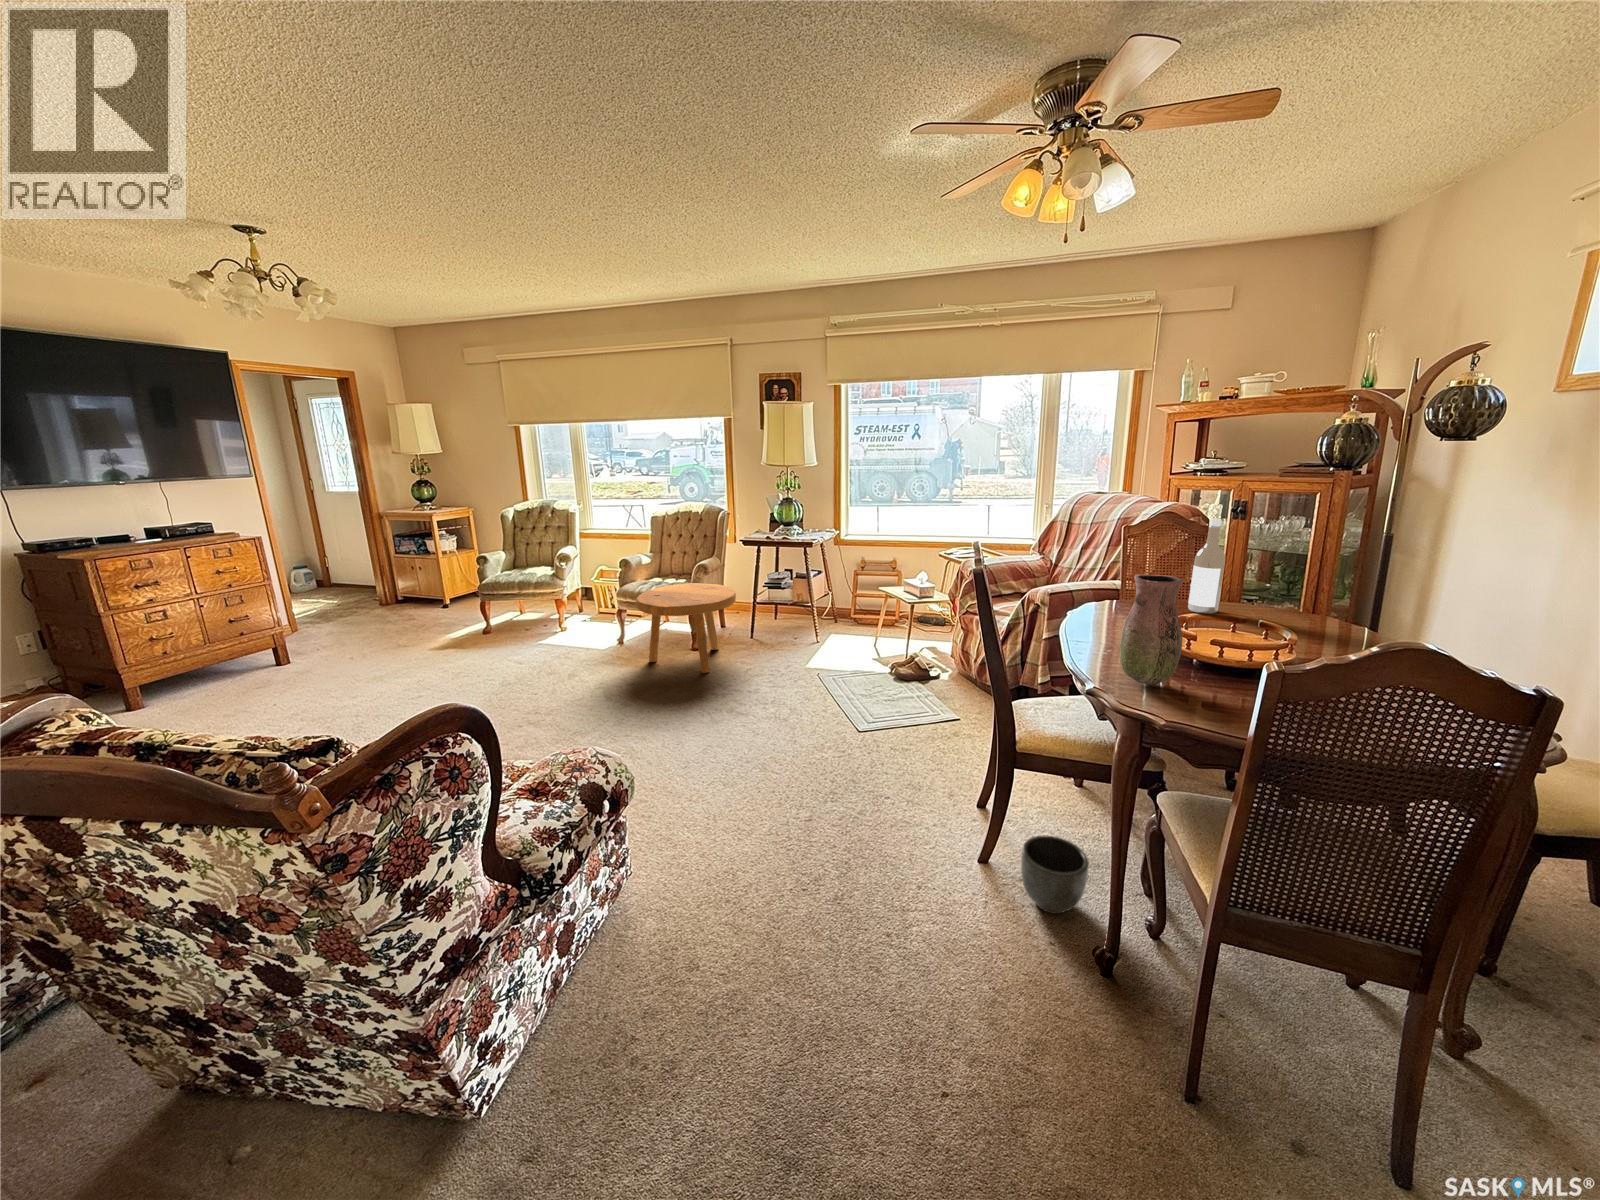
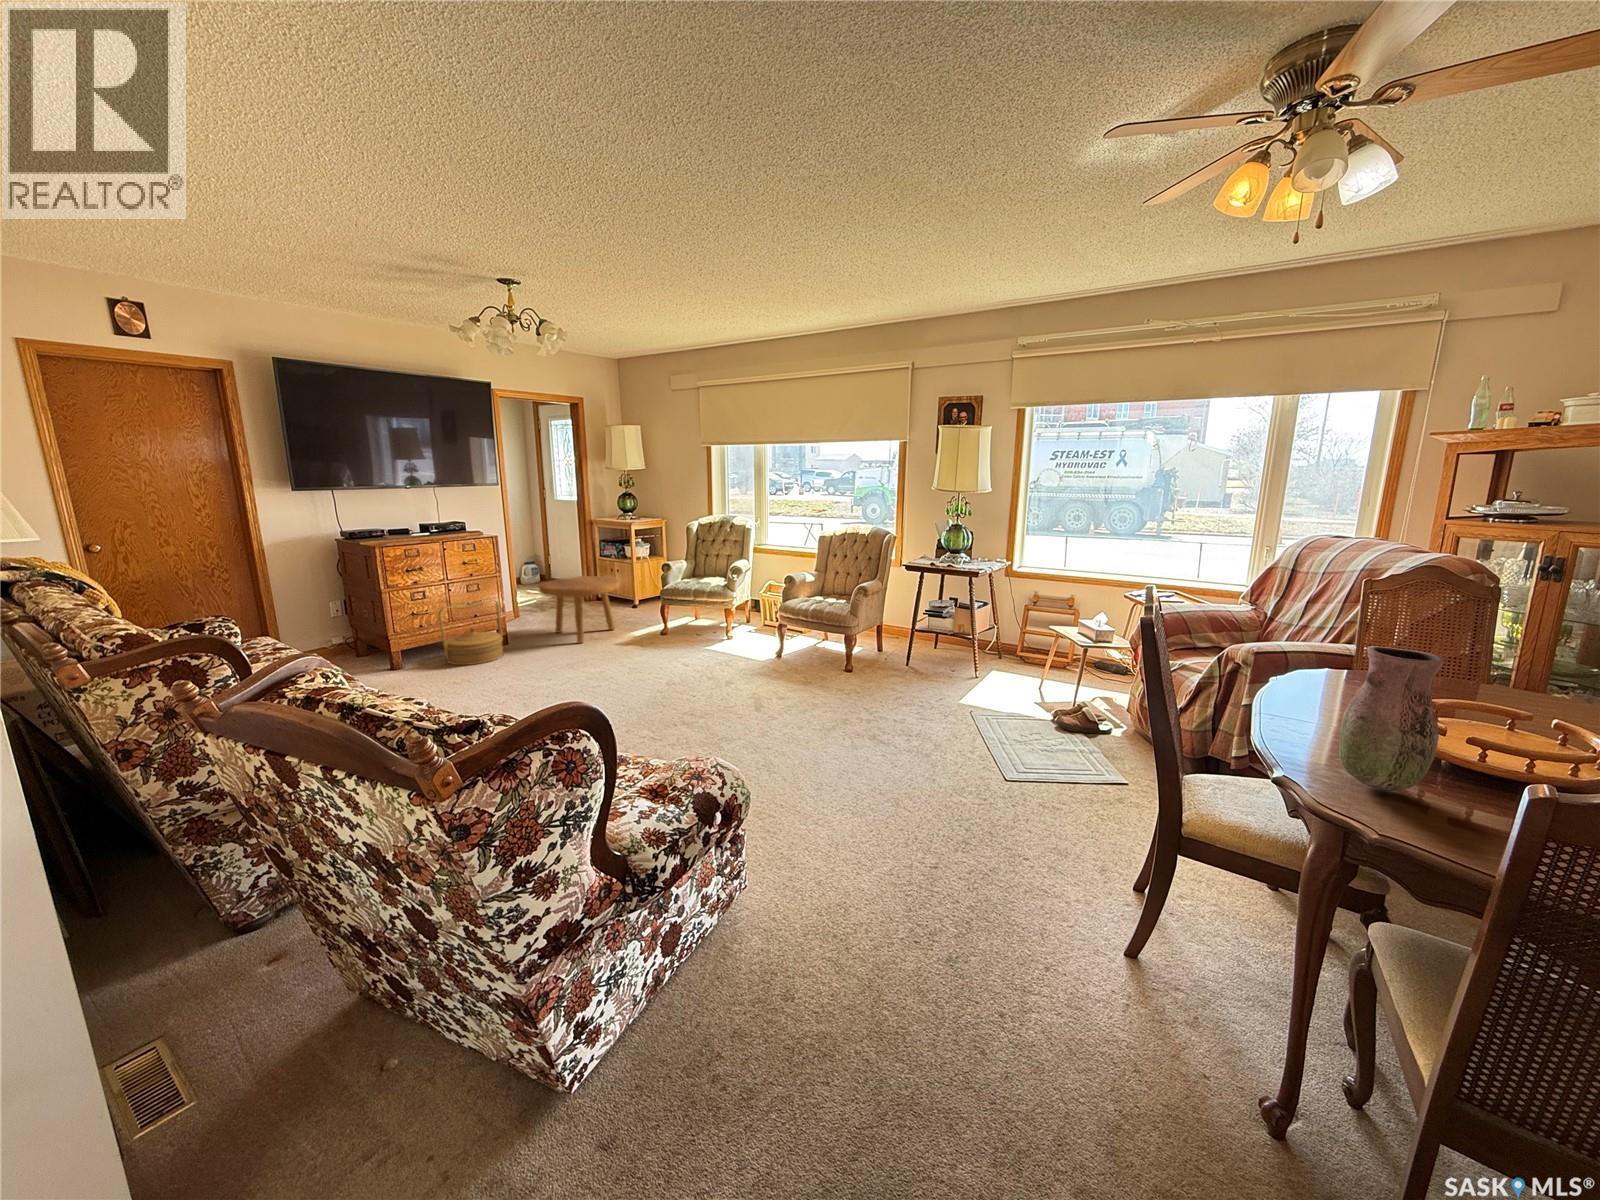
wine bottle: present [1188,519,1225,614] -> none [1458,581,1524,705]
footstool: present [636,583,736,673] -> present [539,576,619,643]
woven basket: none [182,615,283,699] -> present [438,599,503,665]
planter: present [1021,835,1089,914] -> none [1181,947,1276,1051]

